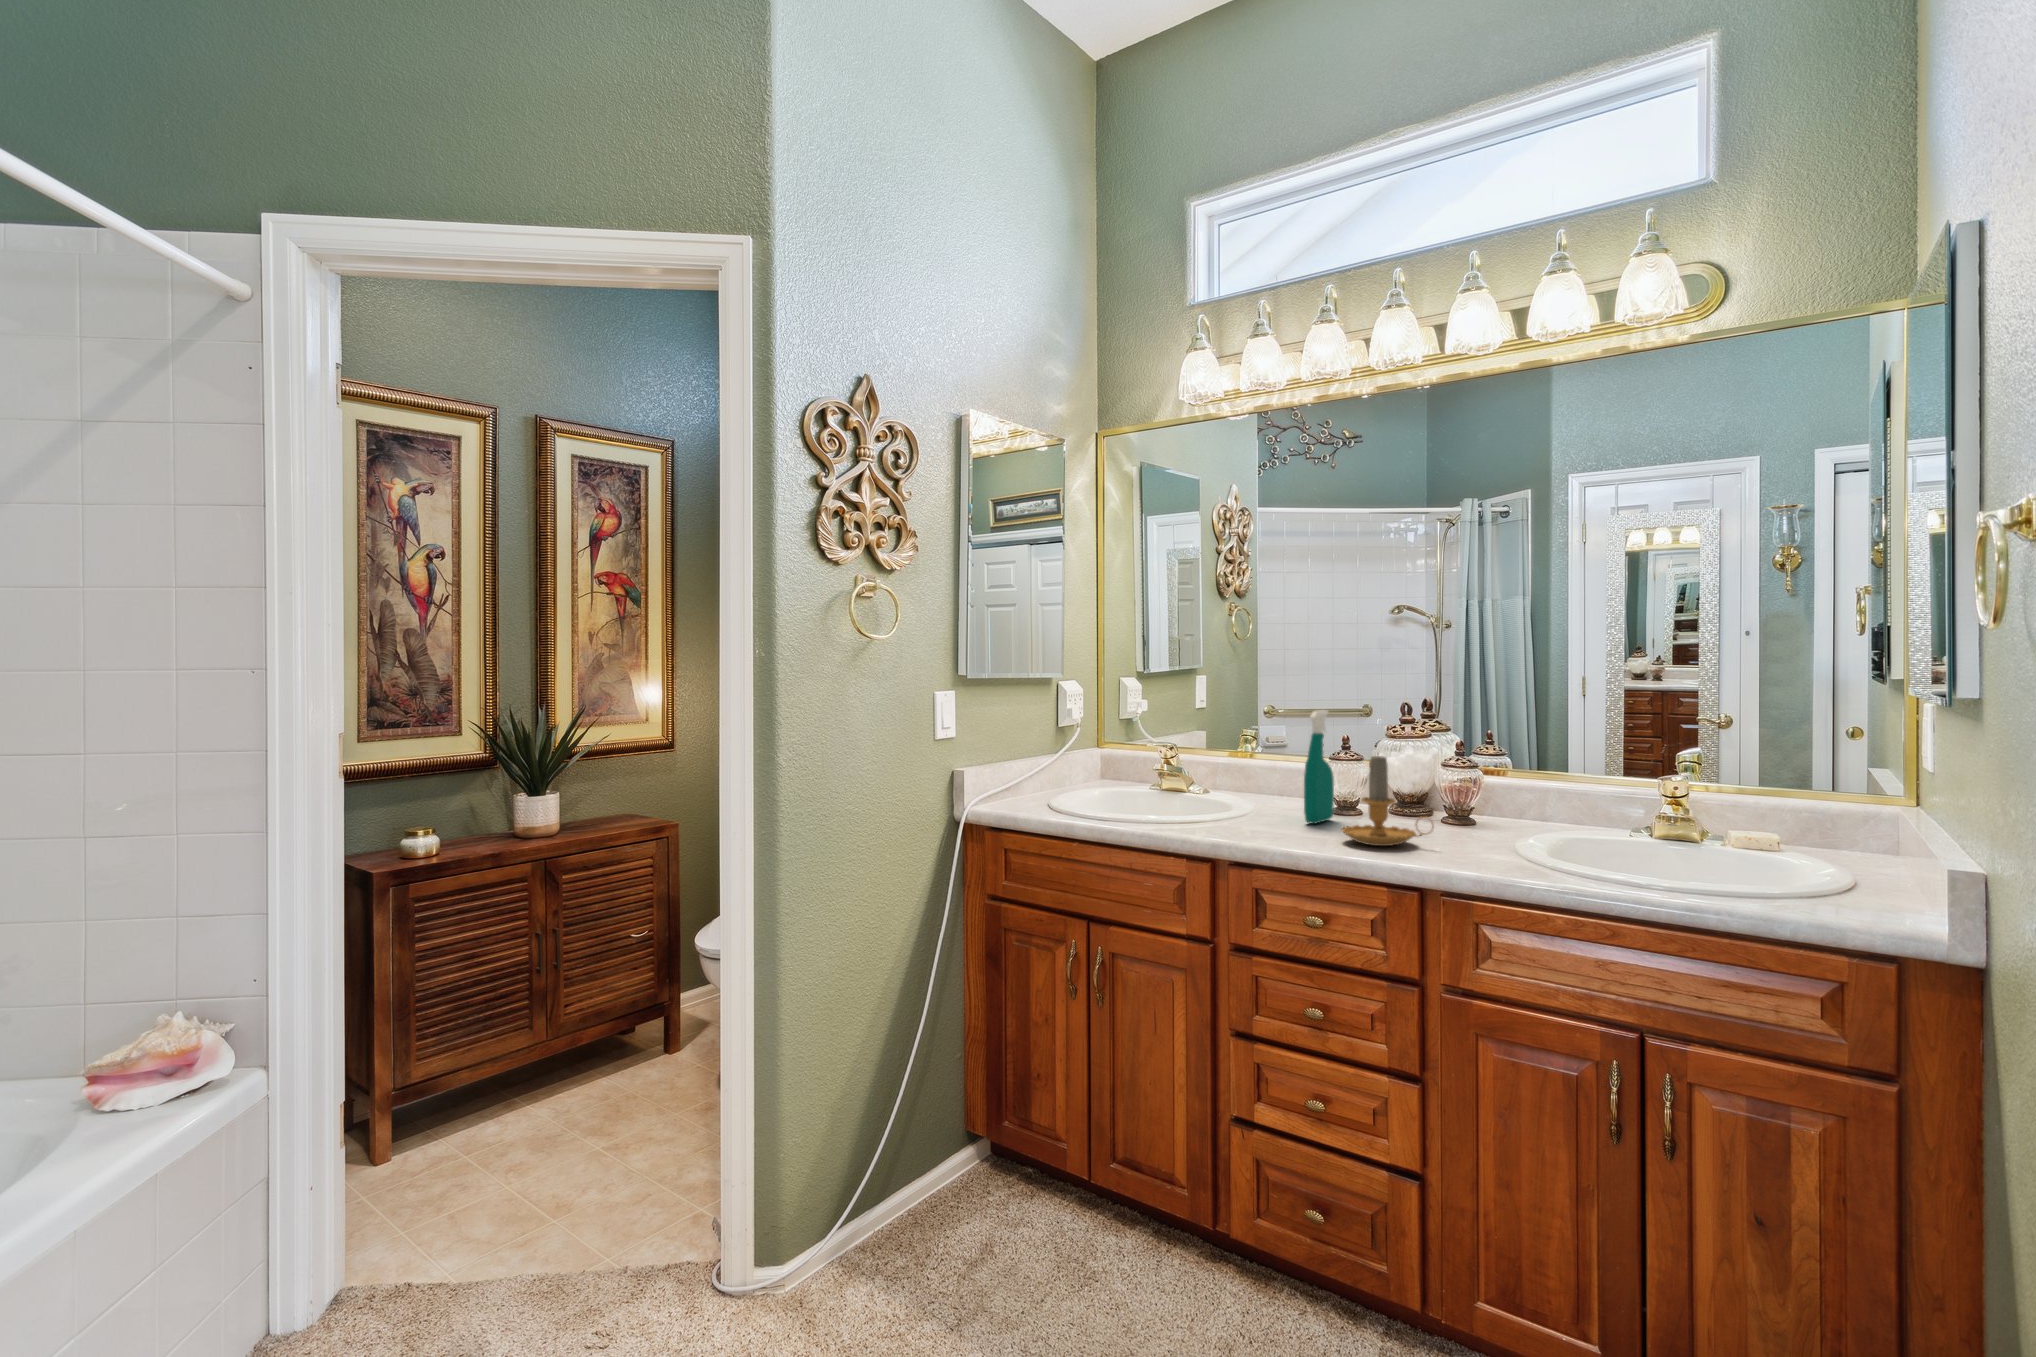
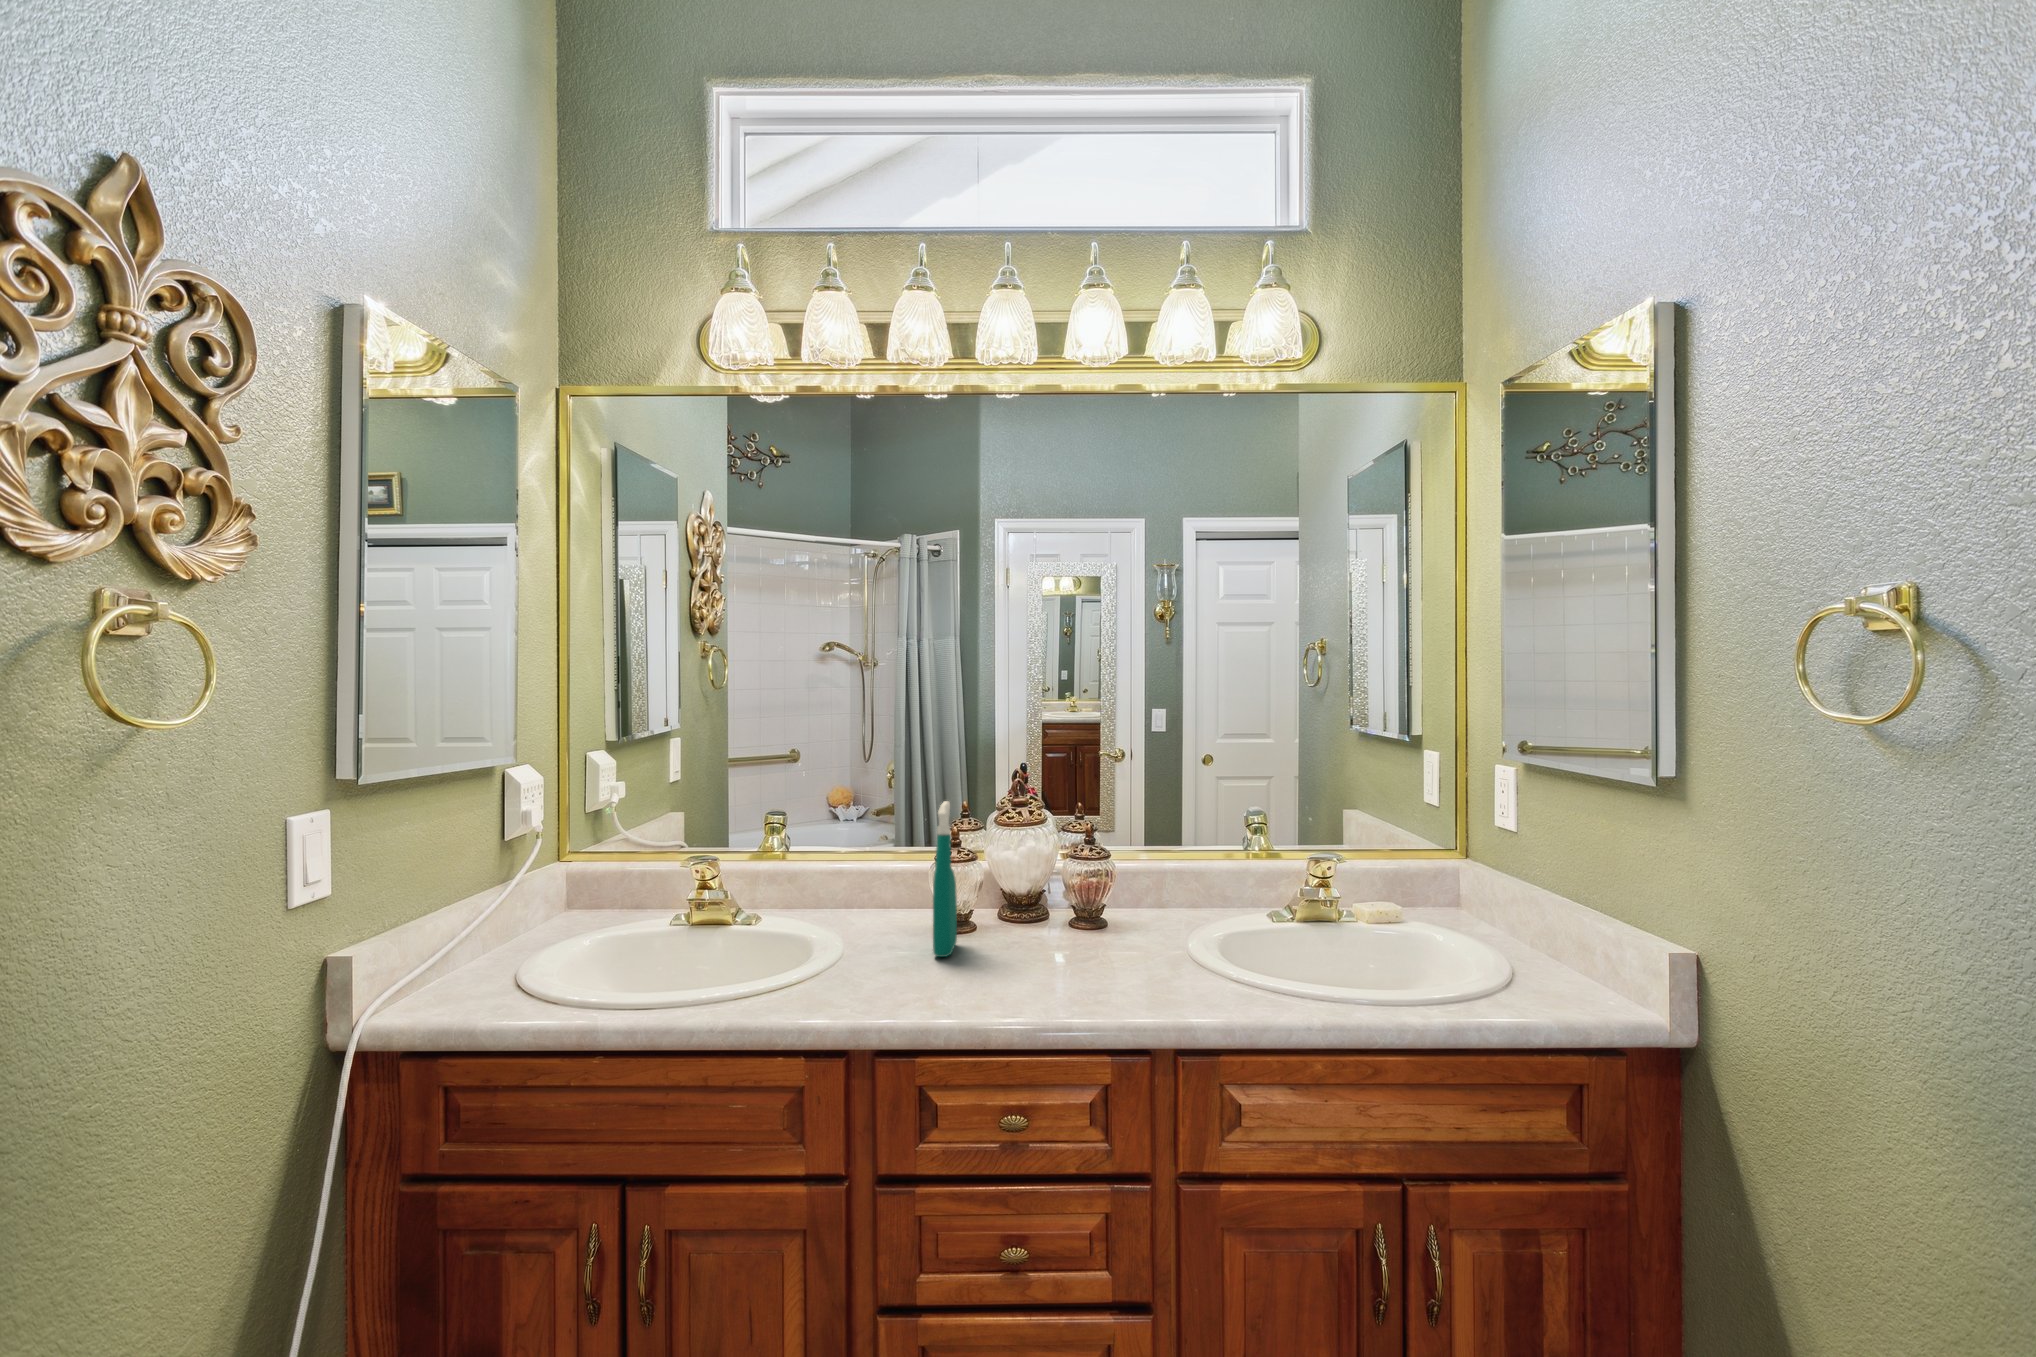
candle: present [1342,756,1434,846] -> none [1013,862,1126,990]

